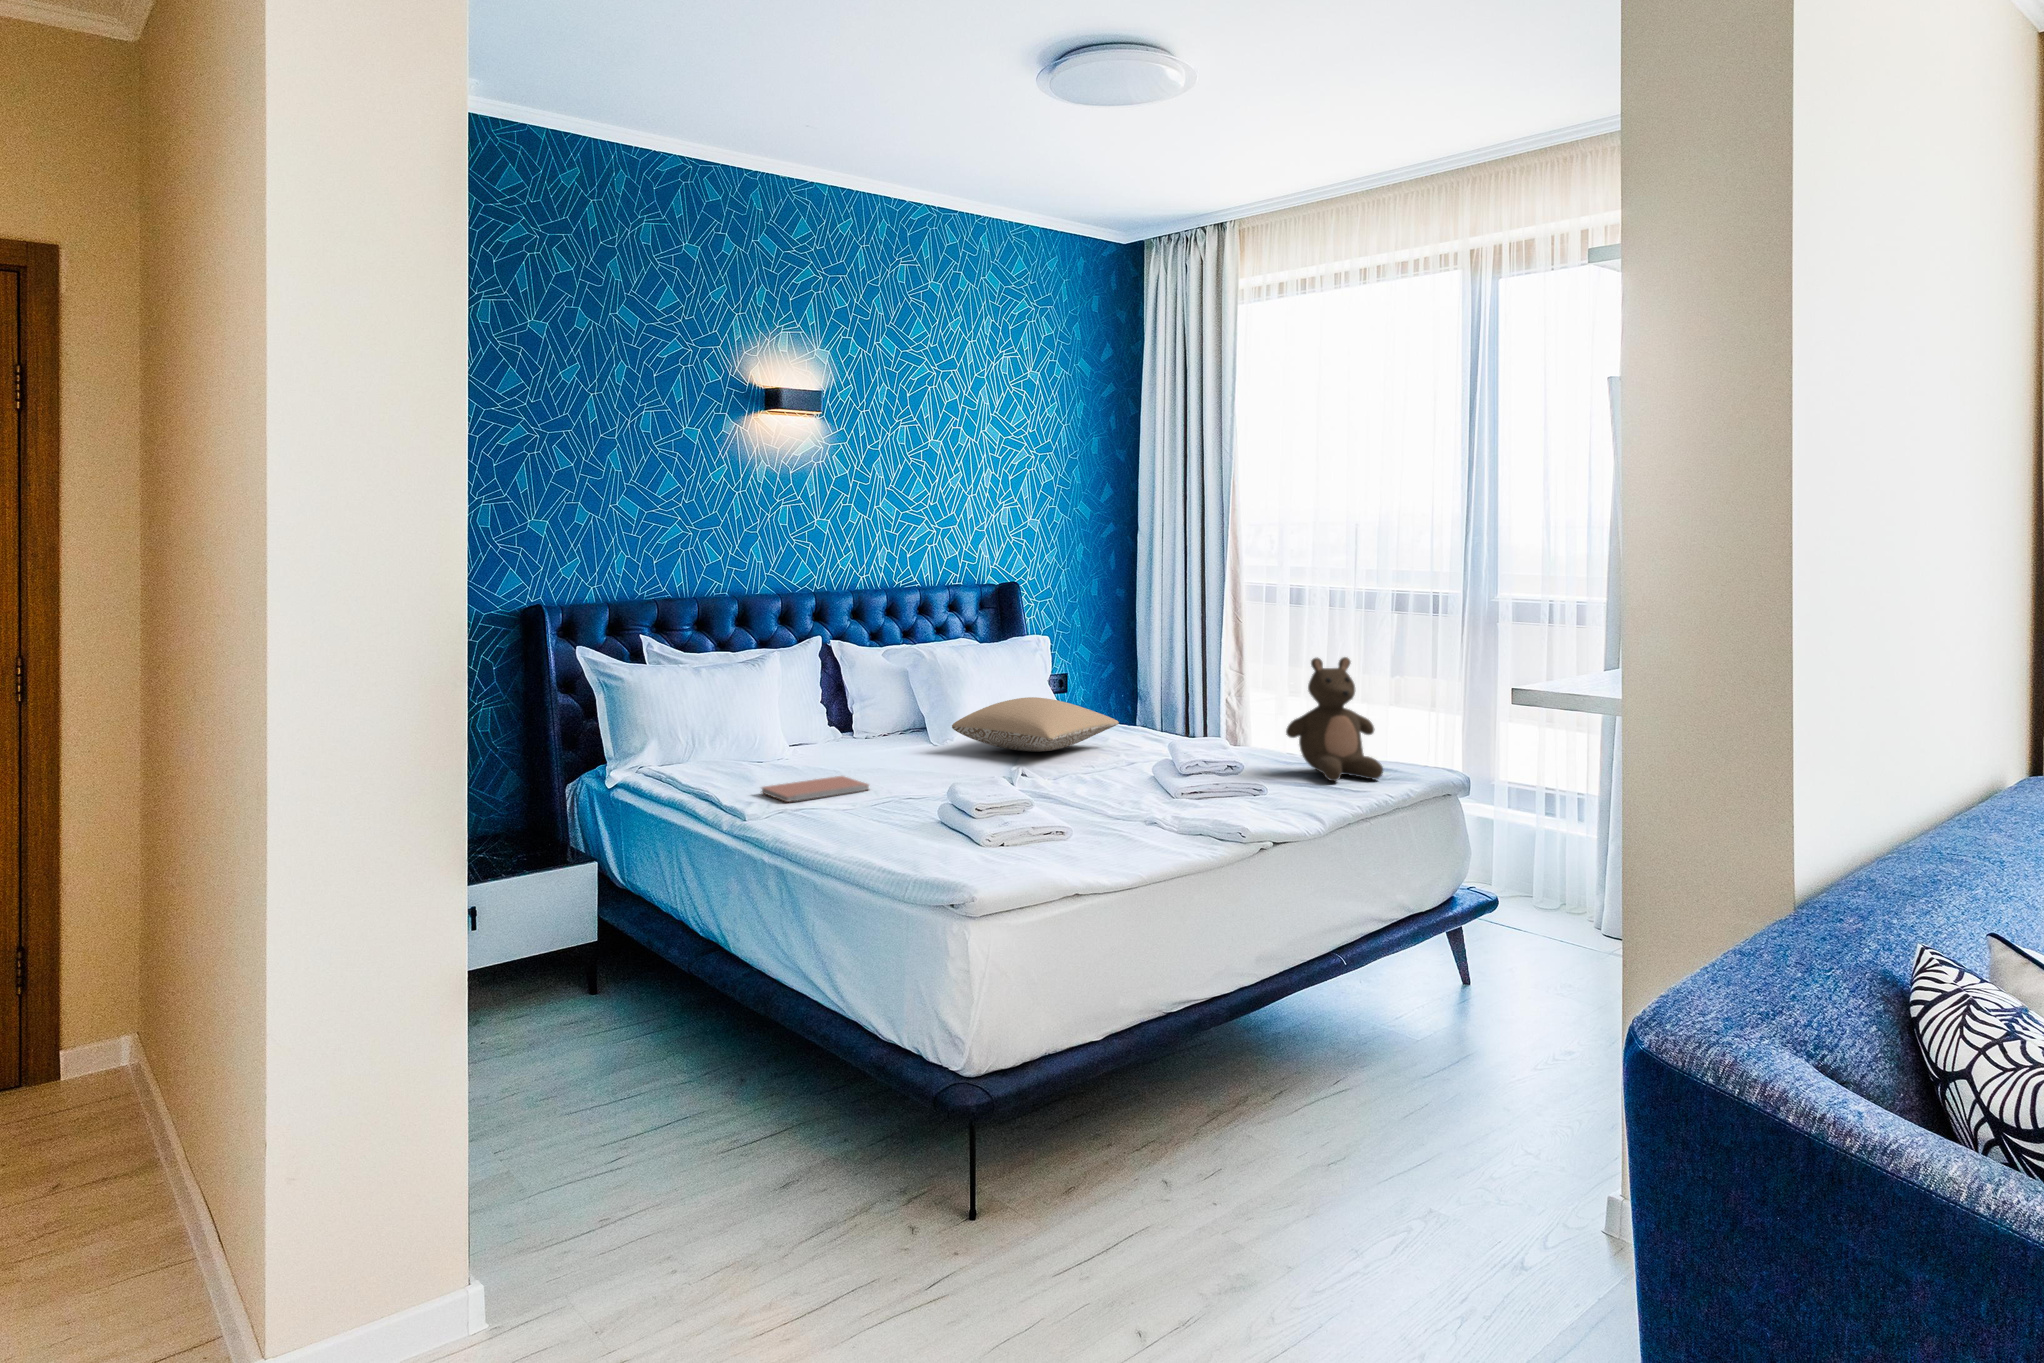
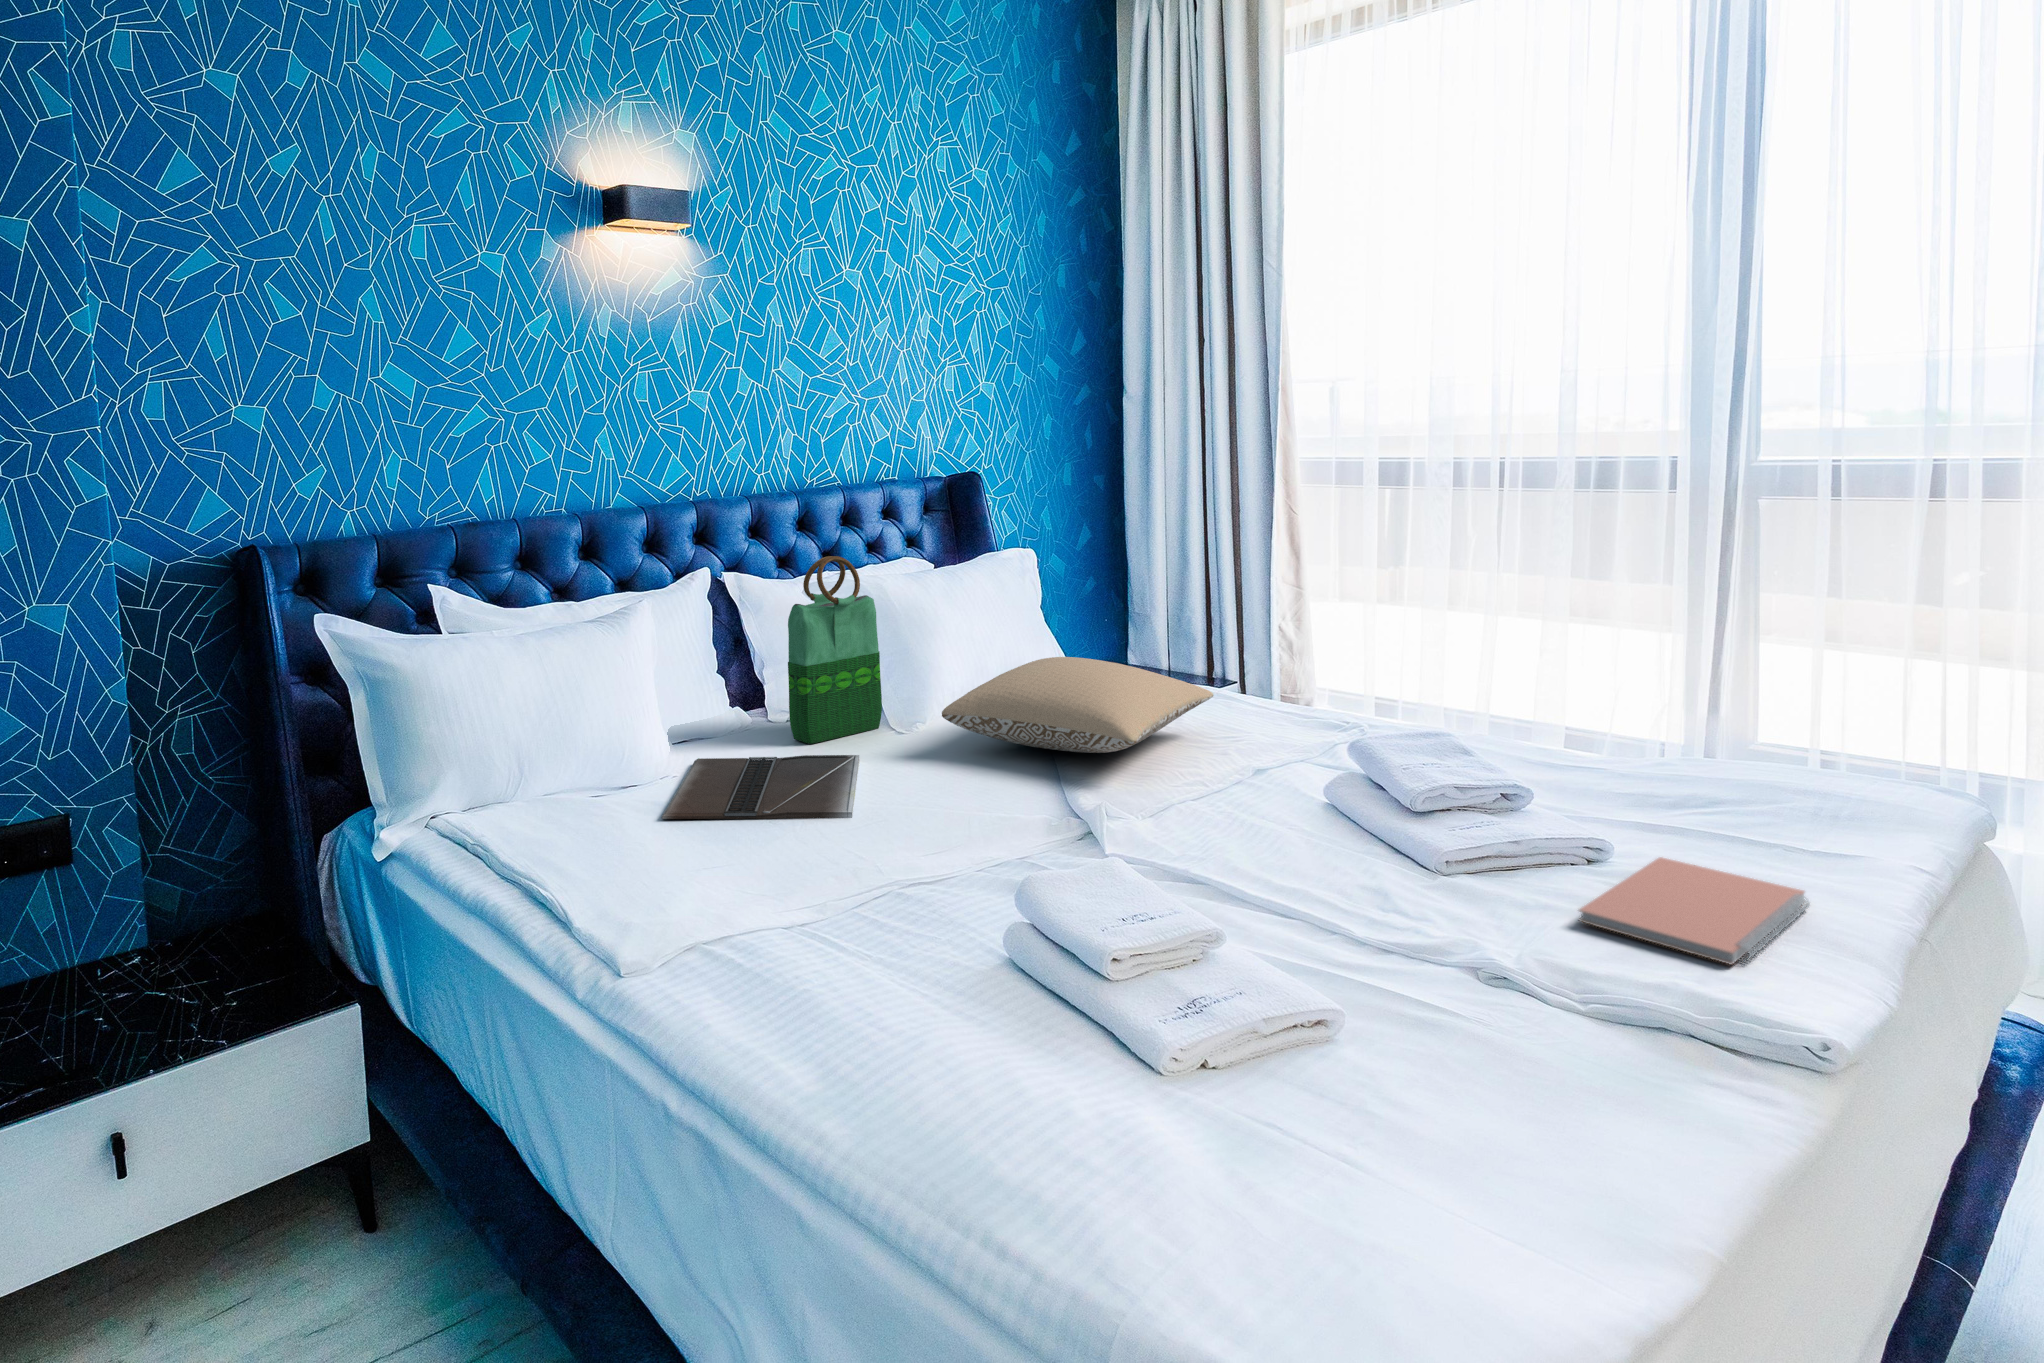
tote bag: none [863,630,924,747] -> present [788,556,882,744]
stuffed bear: present [1286,657,1383,781] -> none [1600,582,1826,826]
laptop: none [776,750,901,775] -> present [662,755,859,819]
notebook: present [761,776,869,802] -> present [1579,857,1809,964]

